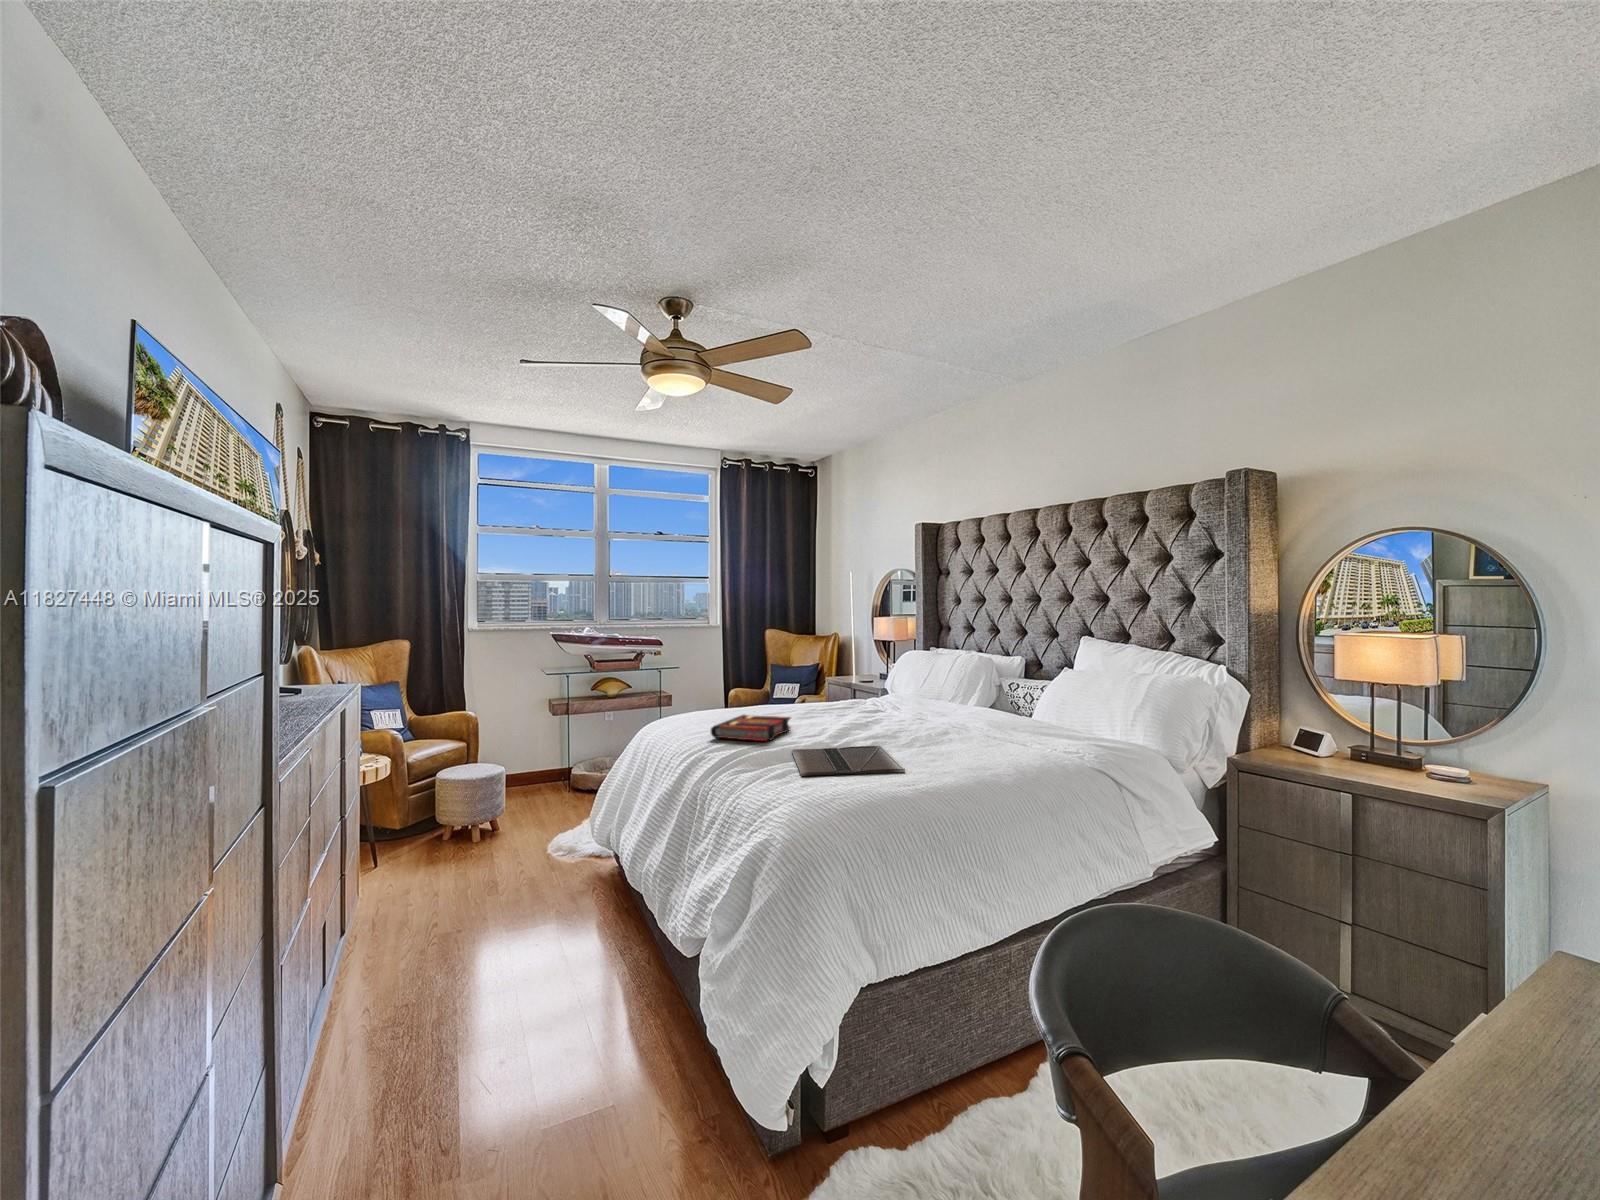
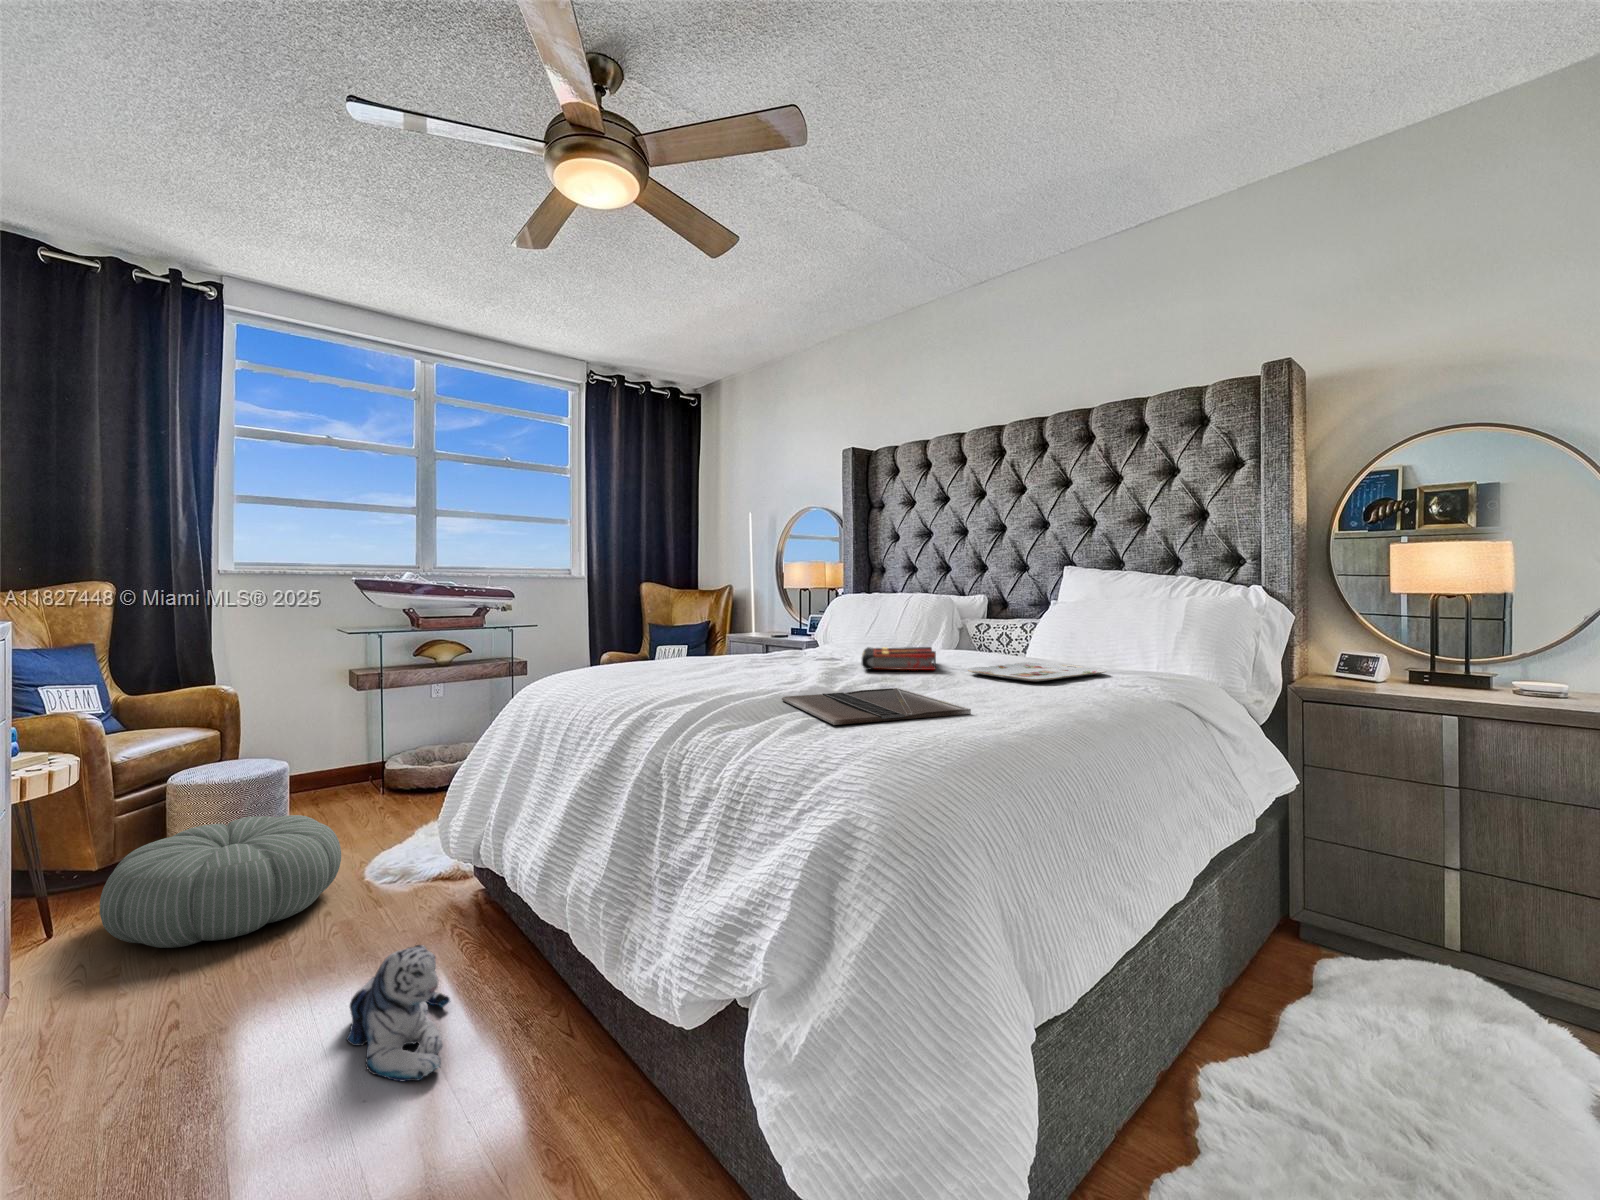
book: present [711,715,790,741] -> present [862,647,936,670]
serving tray: none [955,724,1067,745] -> present [968,663,1106,682]
pouf: none [400,804,533,884] -> present [100,815,341,948]
plush toy: none [524,895,585,976] -> present [346,945,450,1081]

